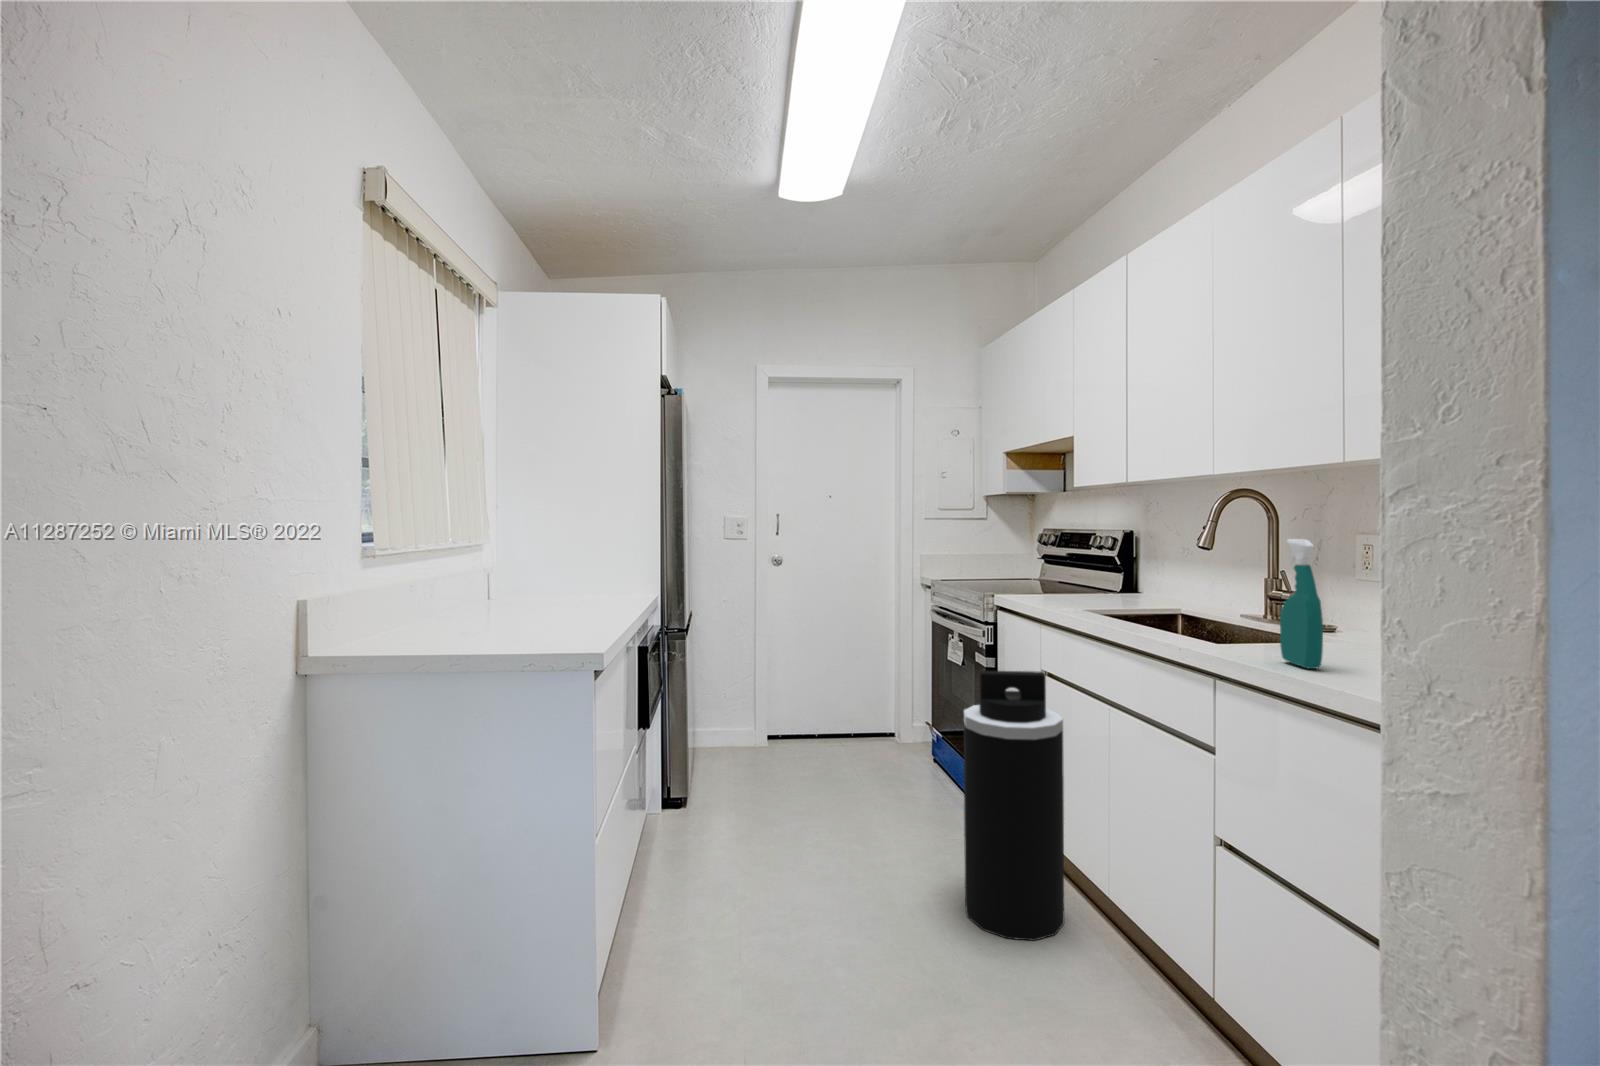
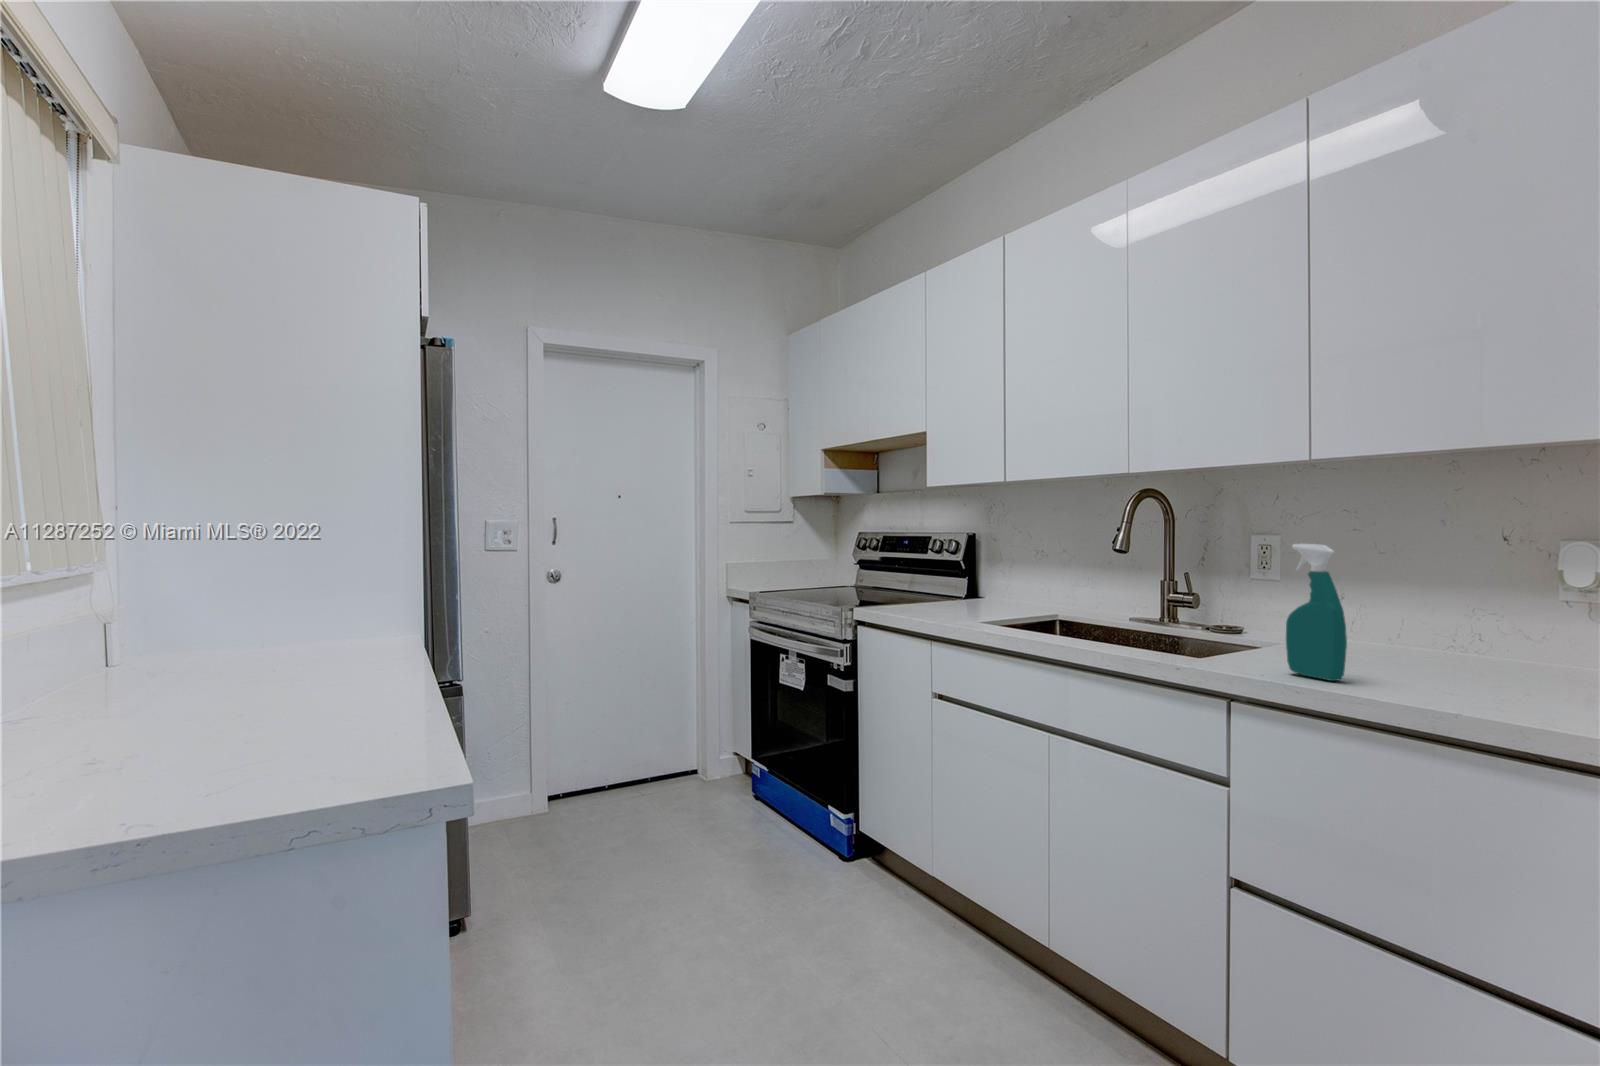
trash can: present [964,671,1064,941] -> none [883,697,998,1019]

